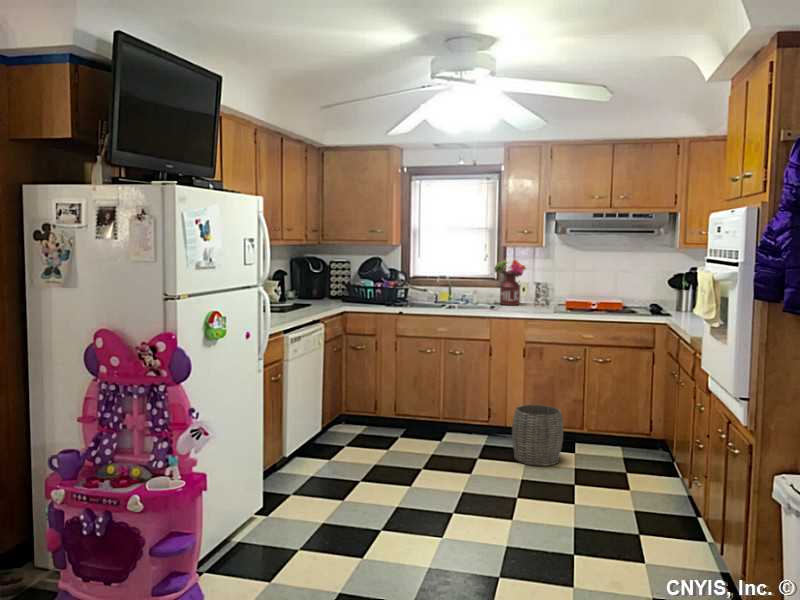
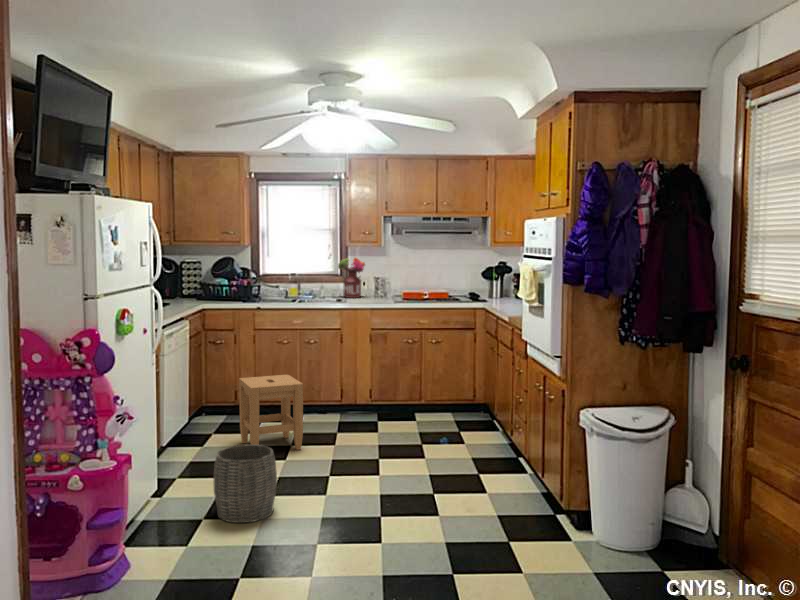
stool: none [370,389,436,477] -> present [239,375,303,450]
woven basket: present [512,405,563,466] -> present [213,445,277,523]

